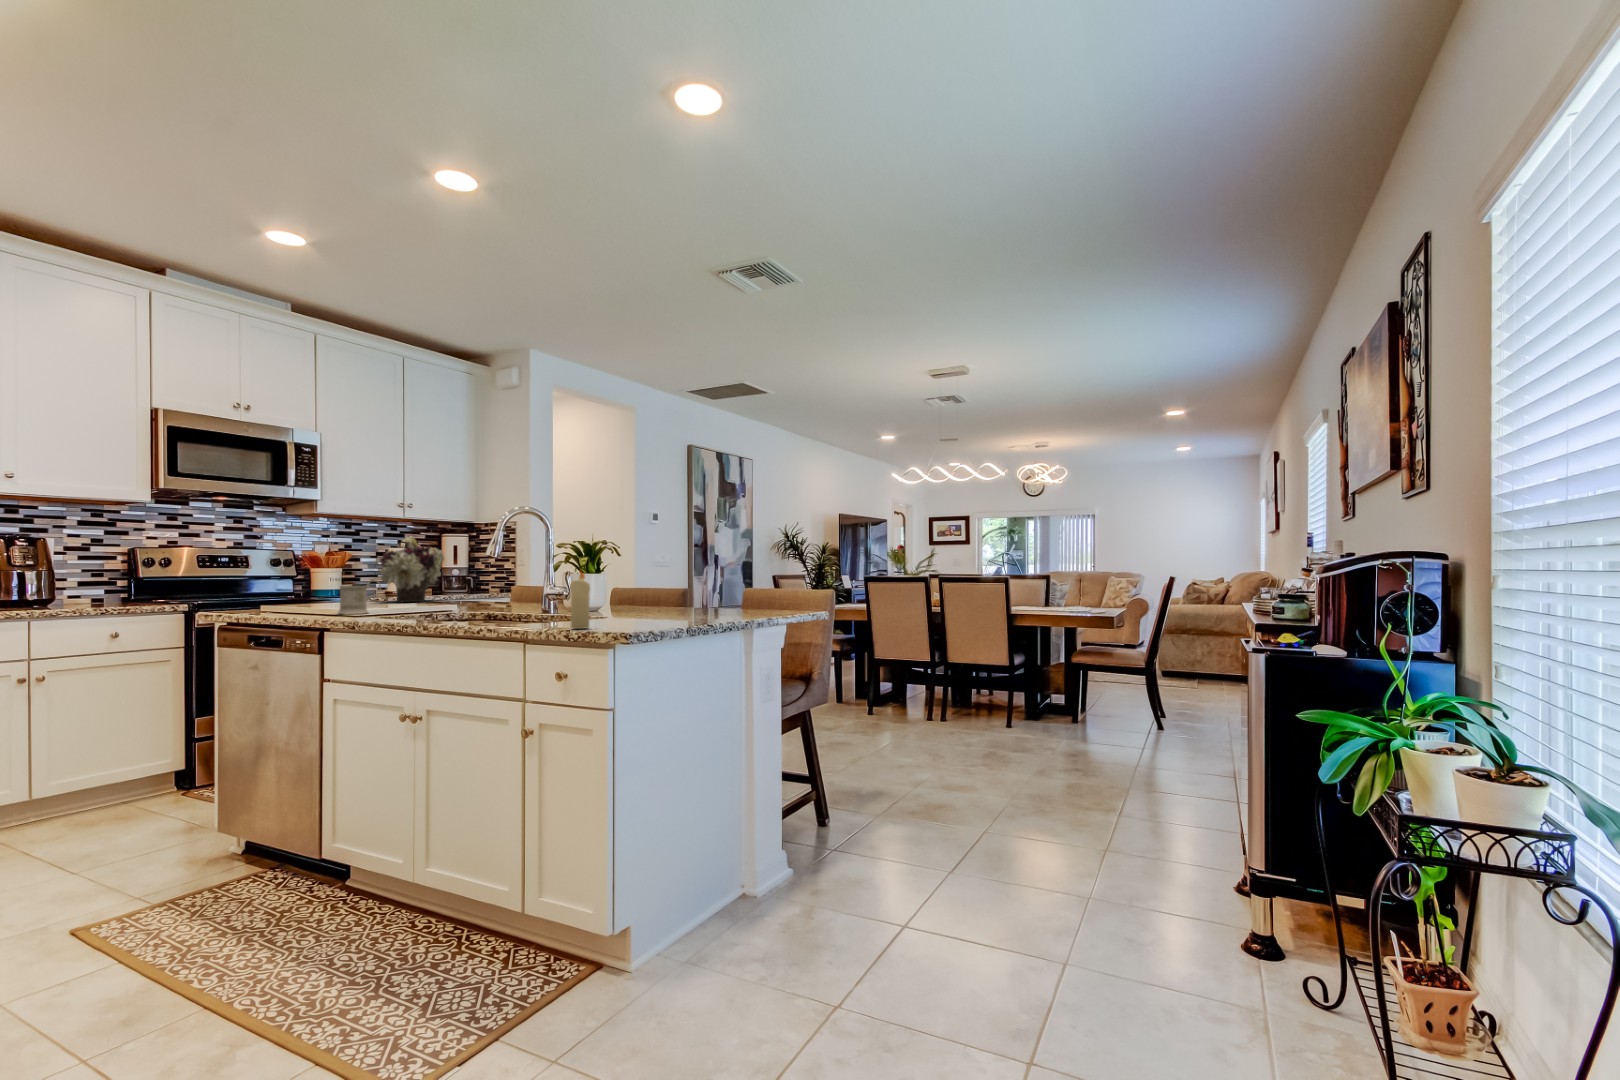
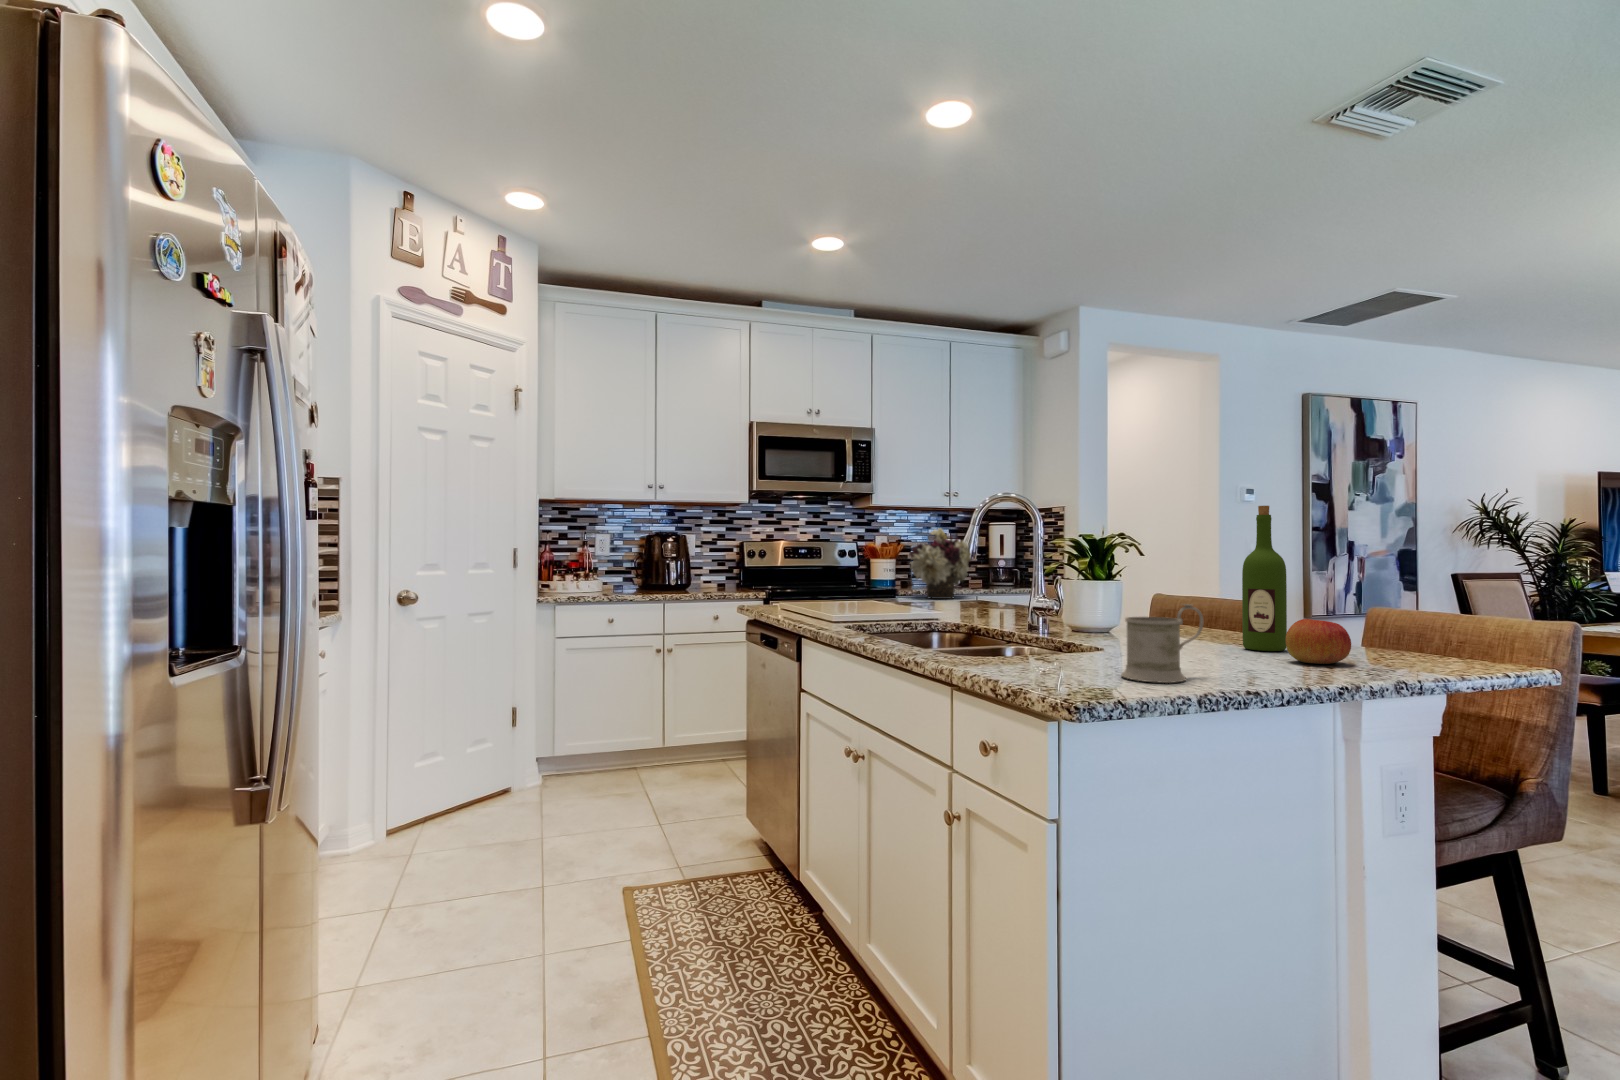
wine bottle: none [686,523,710,613] -> present [1242,506,1287,651]
candle: present [570,572,590,629] -> none [1010,587,1041,677]
mug: present [338,579,381,614] -> present [1121,604,1204,683]
apple: none [714,589,746,615] -> present [1286,619,1351,664]

